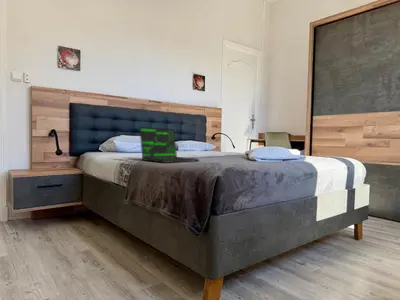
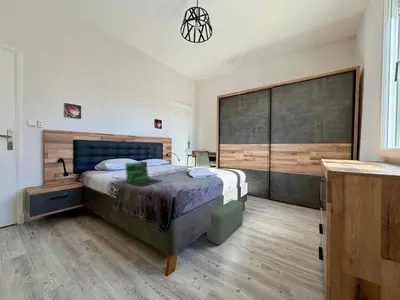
pouf: none [280,211,360,286] -> present [207,200,243,245]

